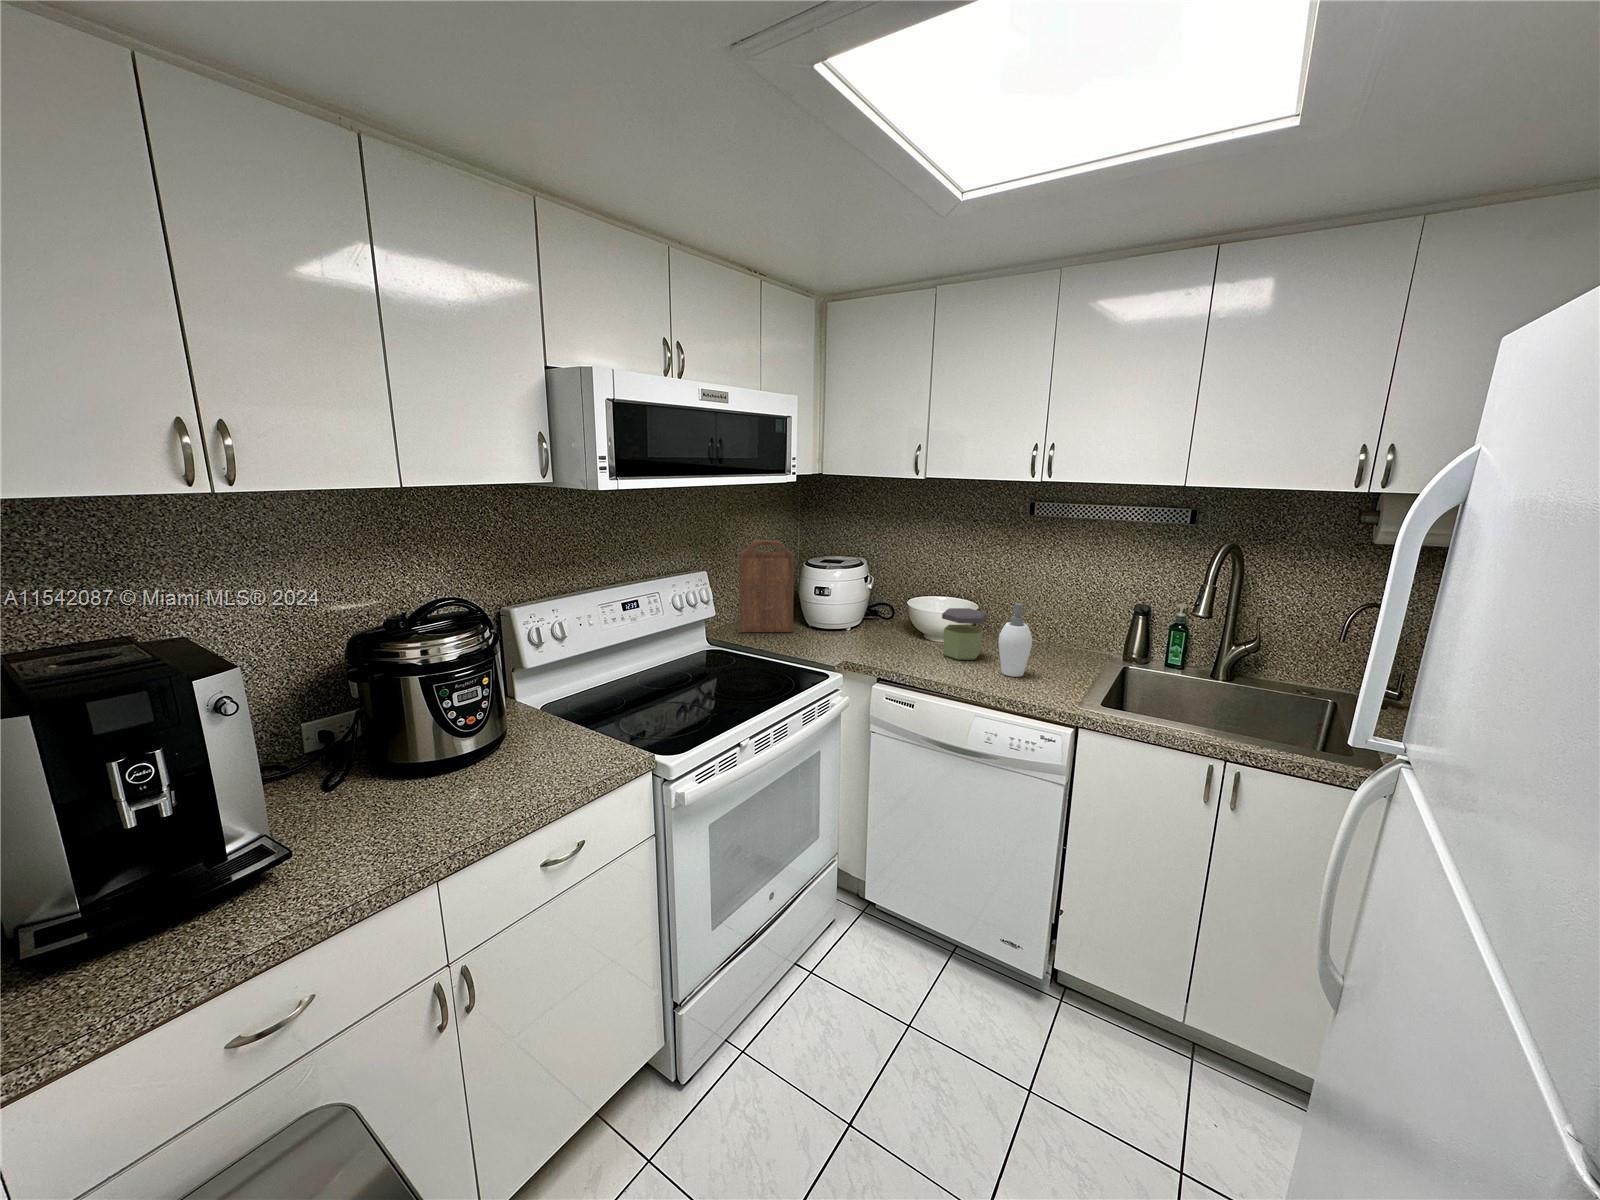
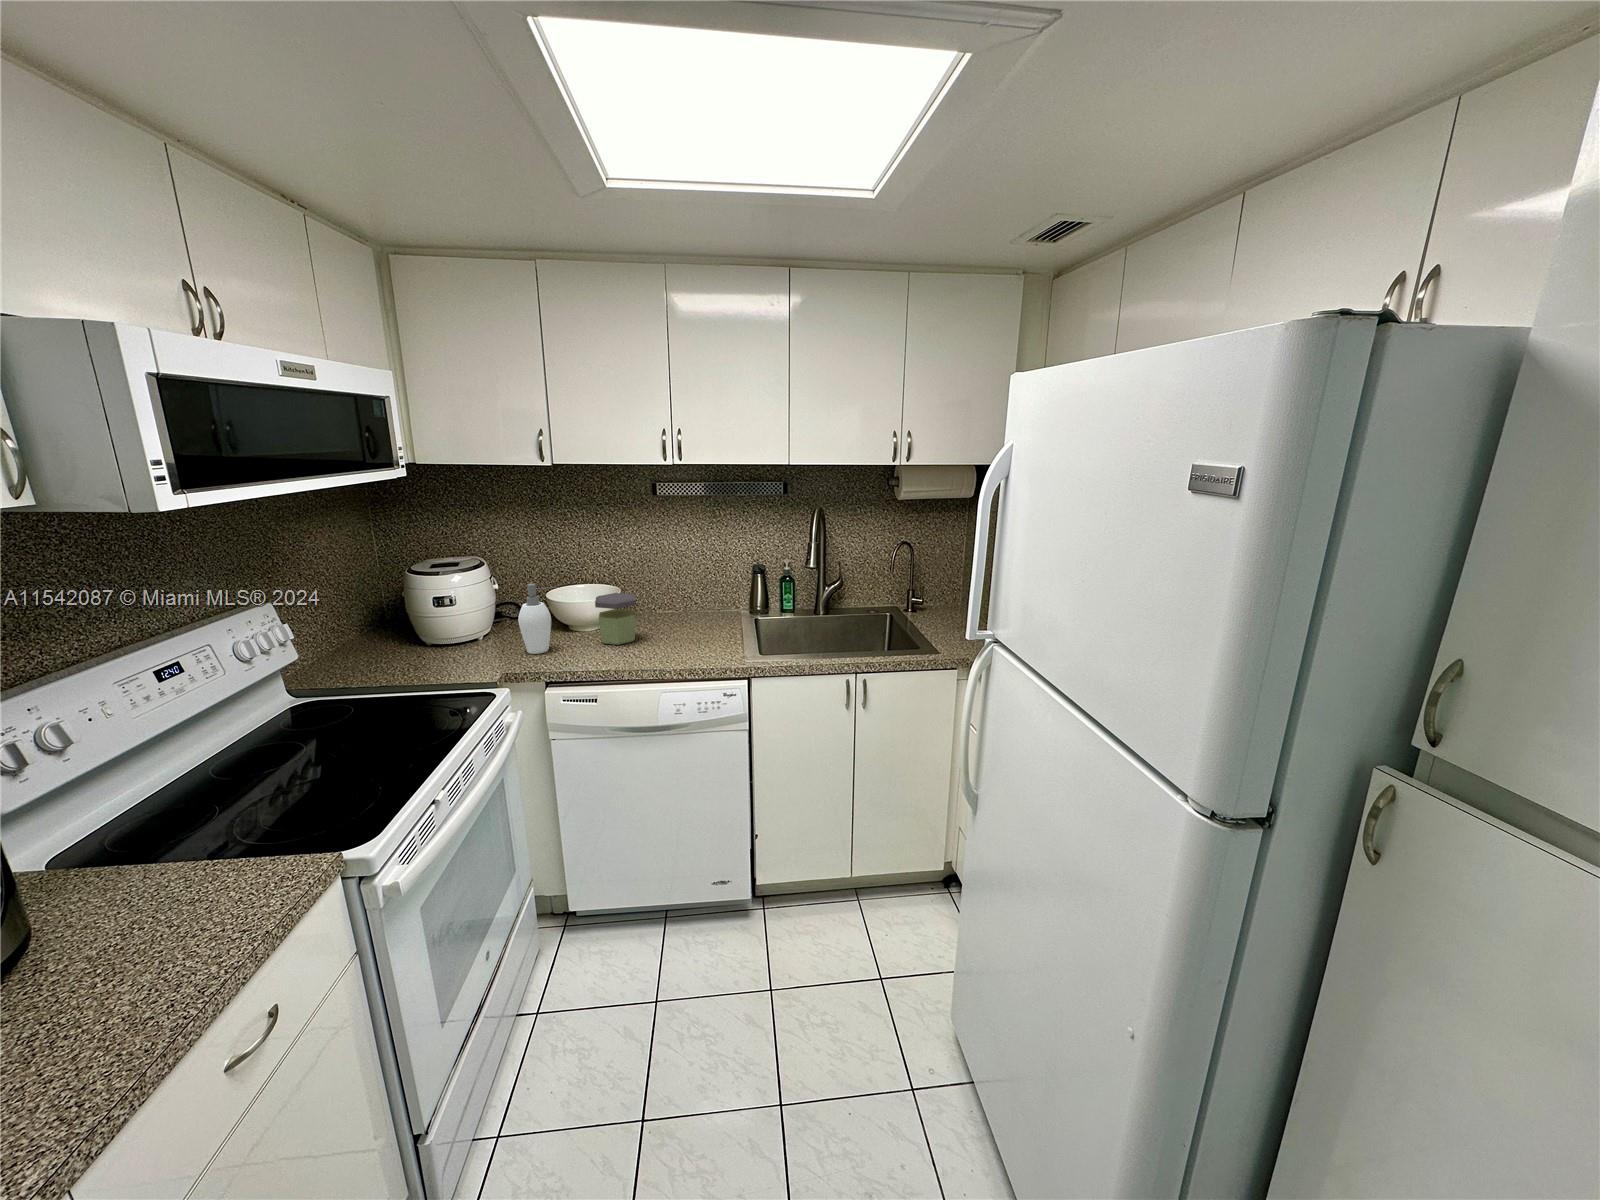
cutting board: present [739,540,794,632] -> none [313,549,409,671]
soap dispenser: present [999,603,1044,677] -> present [518,584,558,654]

